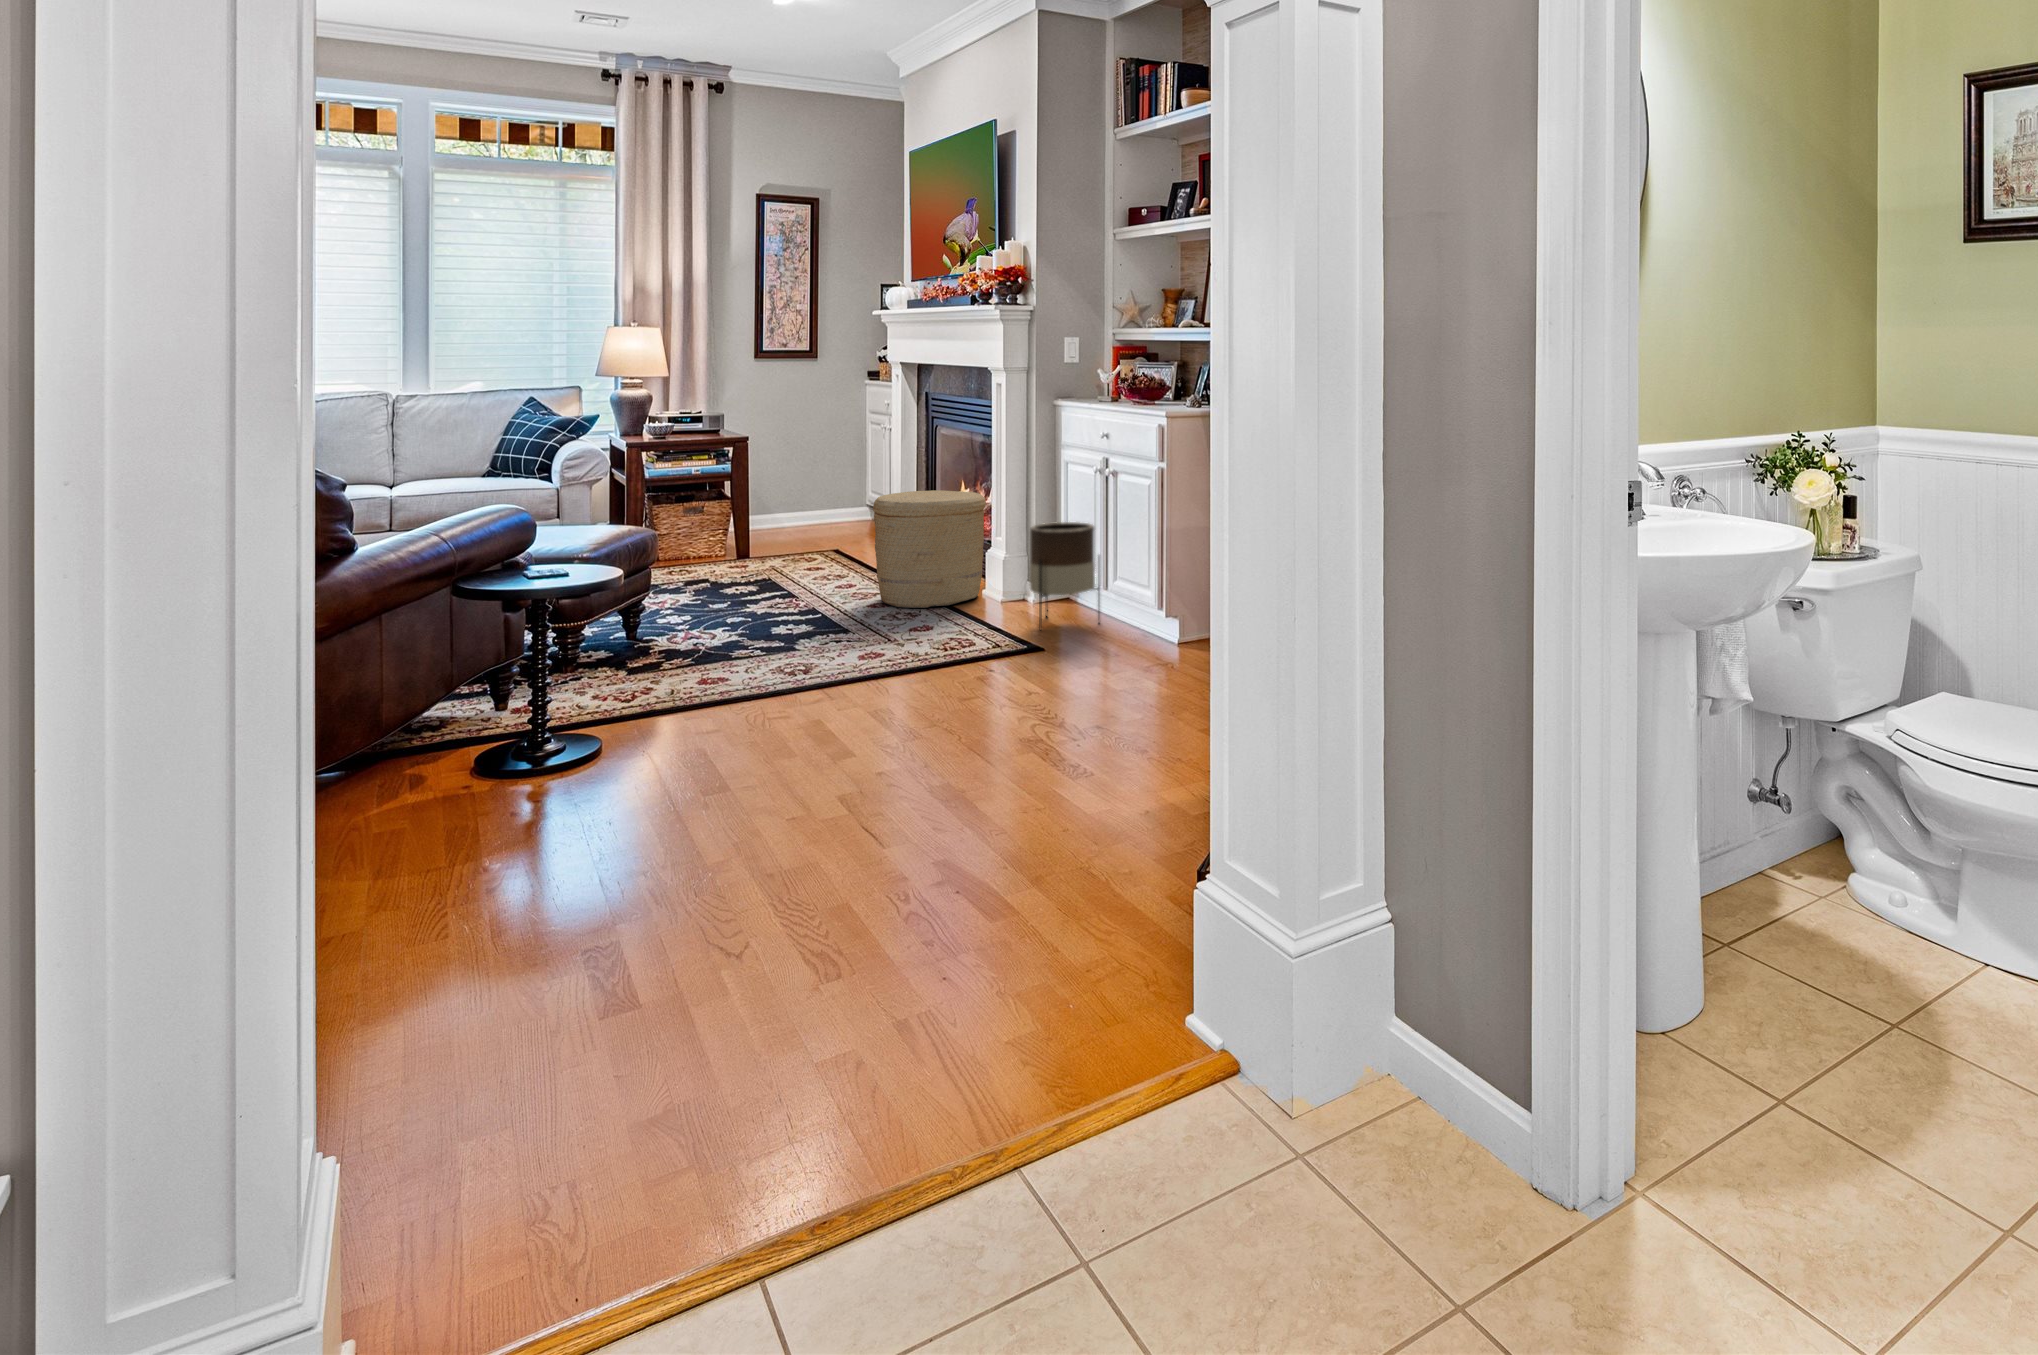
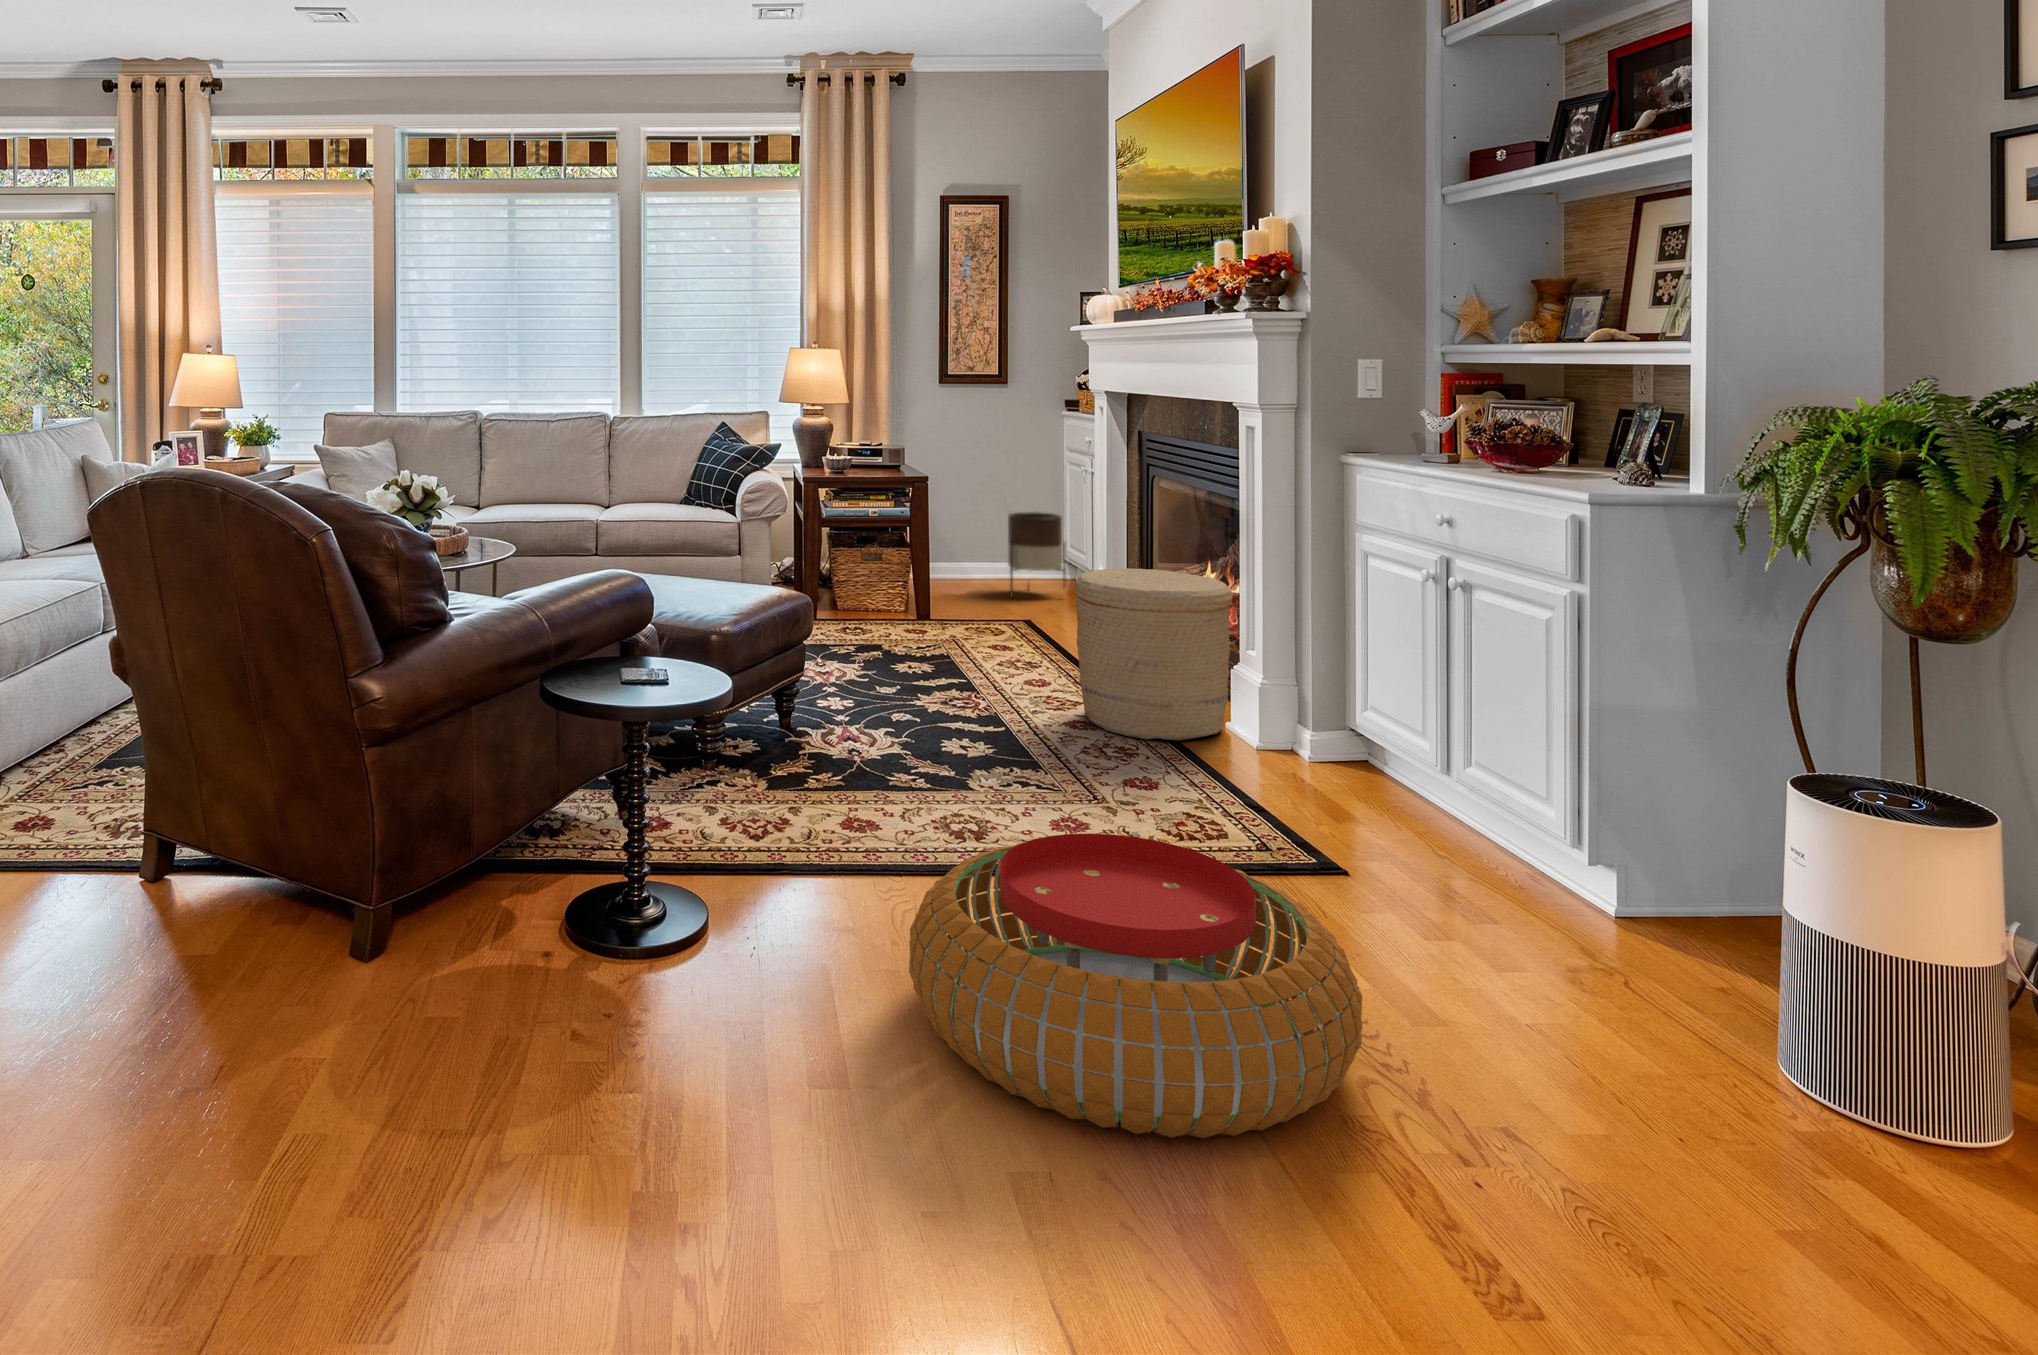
planter: present [1030,522,1100,630] -> present [1008,512,1066,597]
pouf: none [765,631,1033,774] -> present [909,833,1362,1138]

